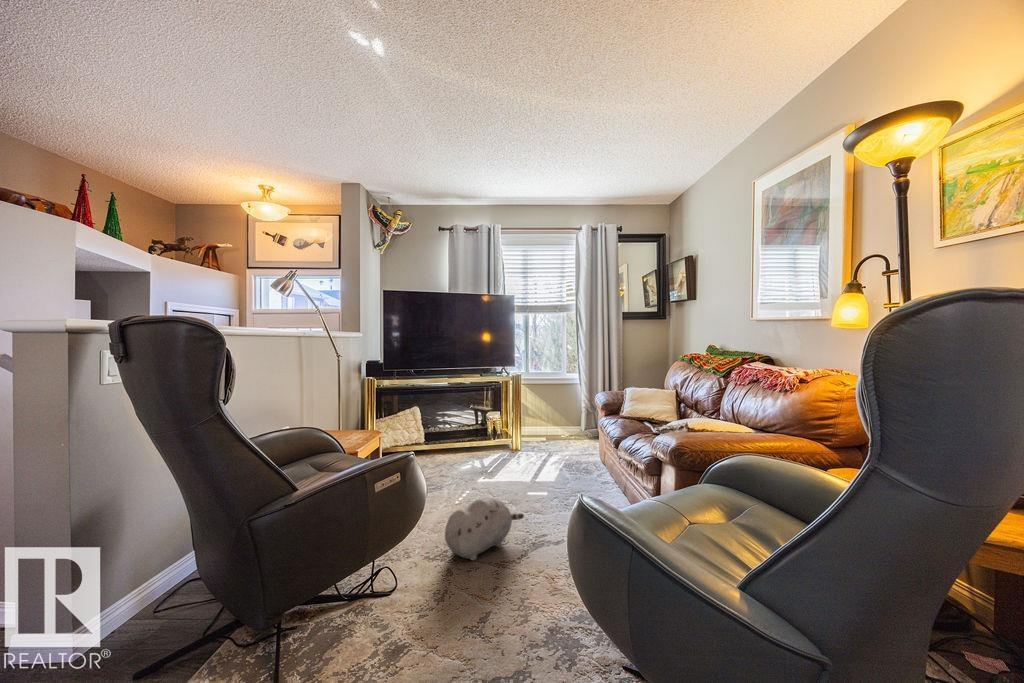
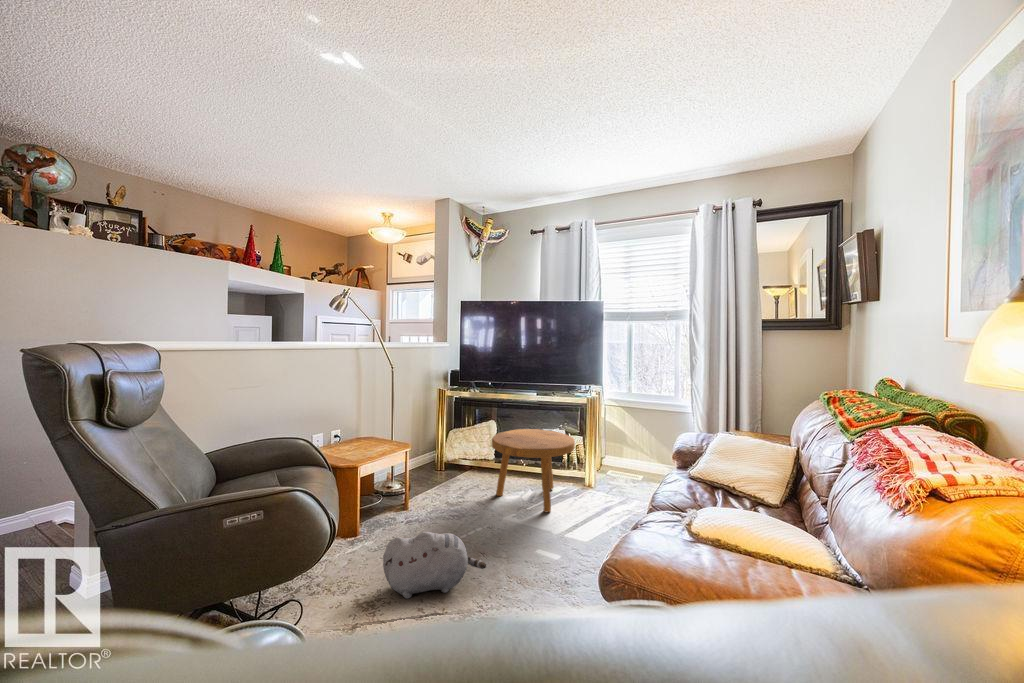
footstool: none [446,409,520,475] -> present [492,429,575,512]

